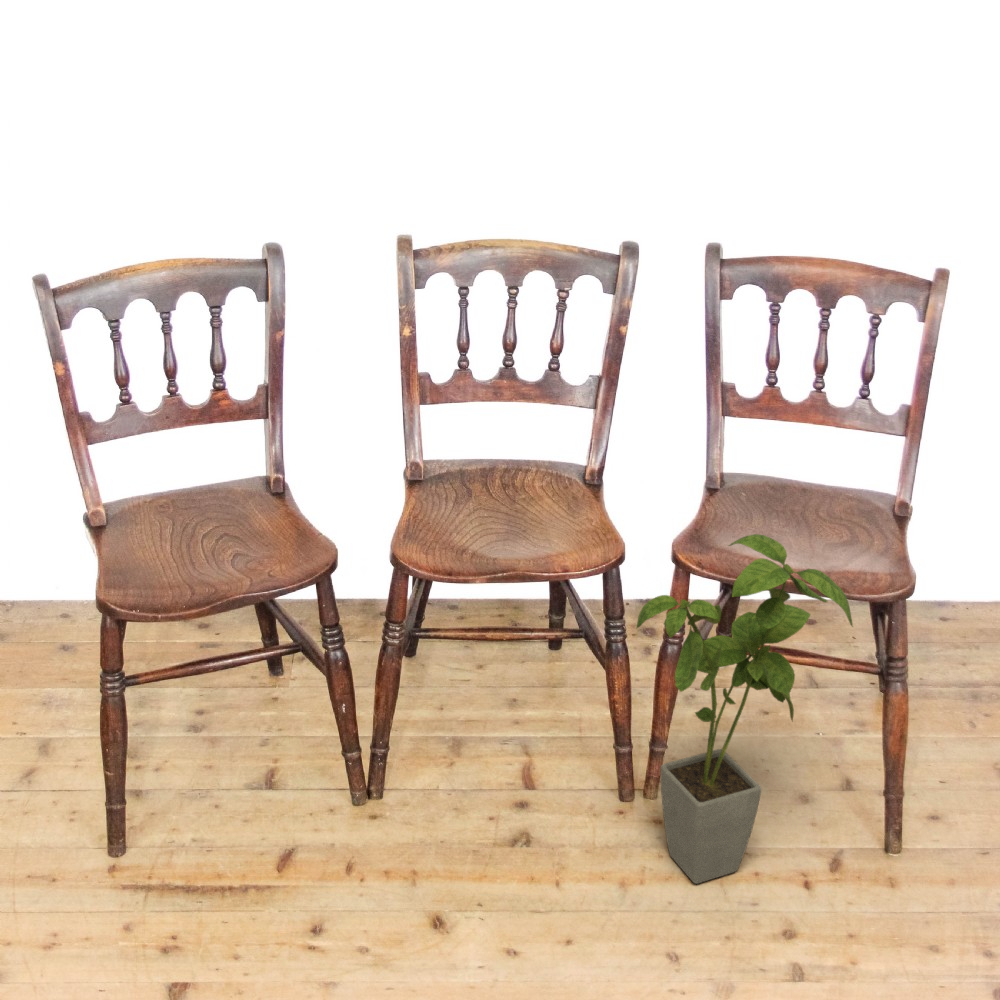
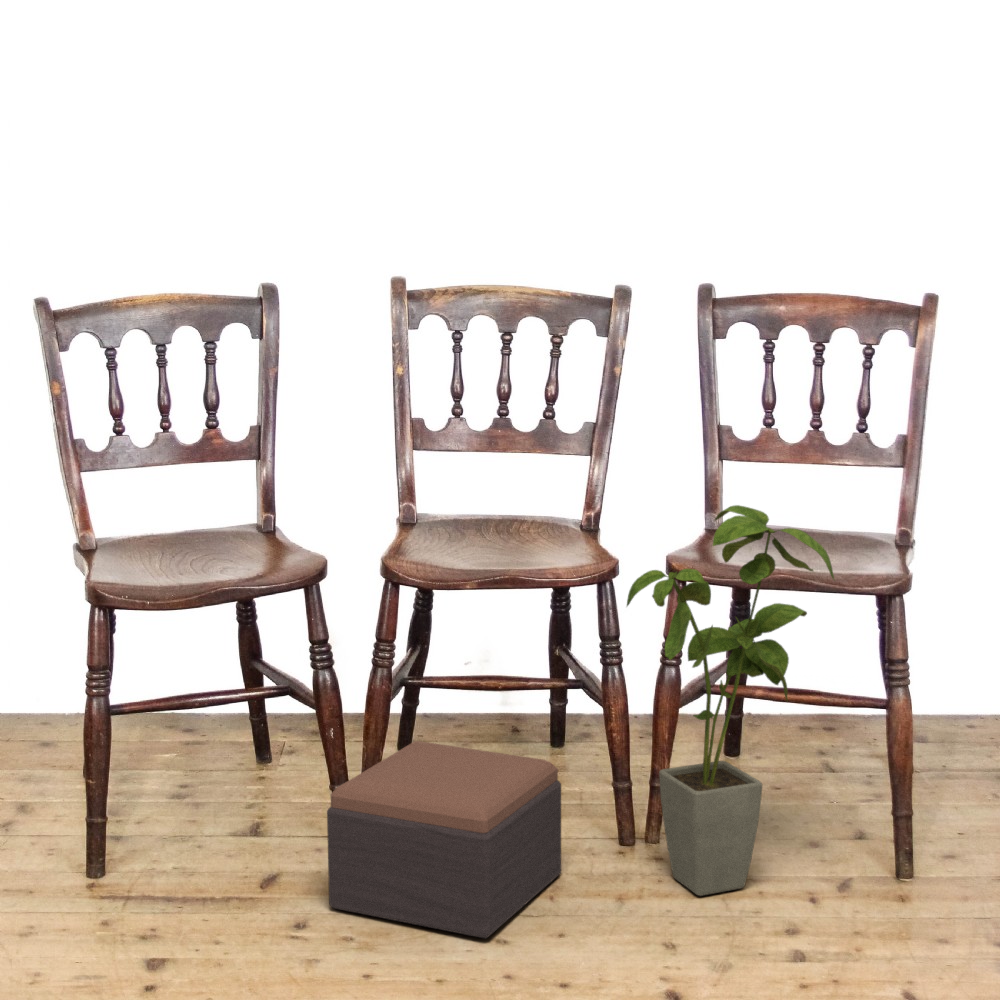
footstool: none [340,723,566,952] -> present [327,741,561,939]

